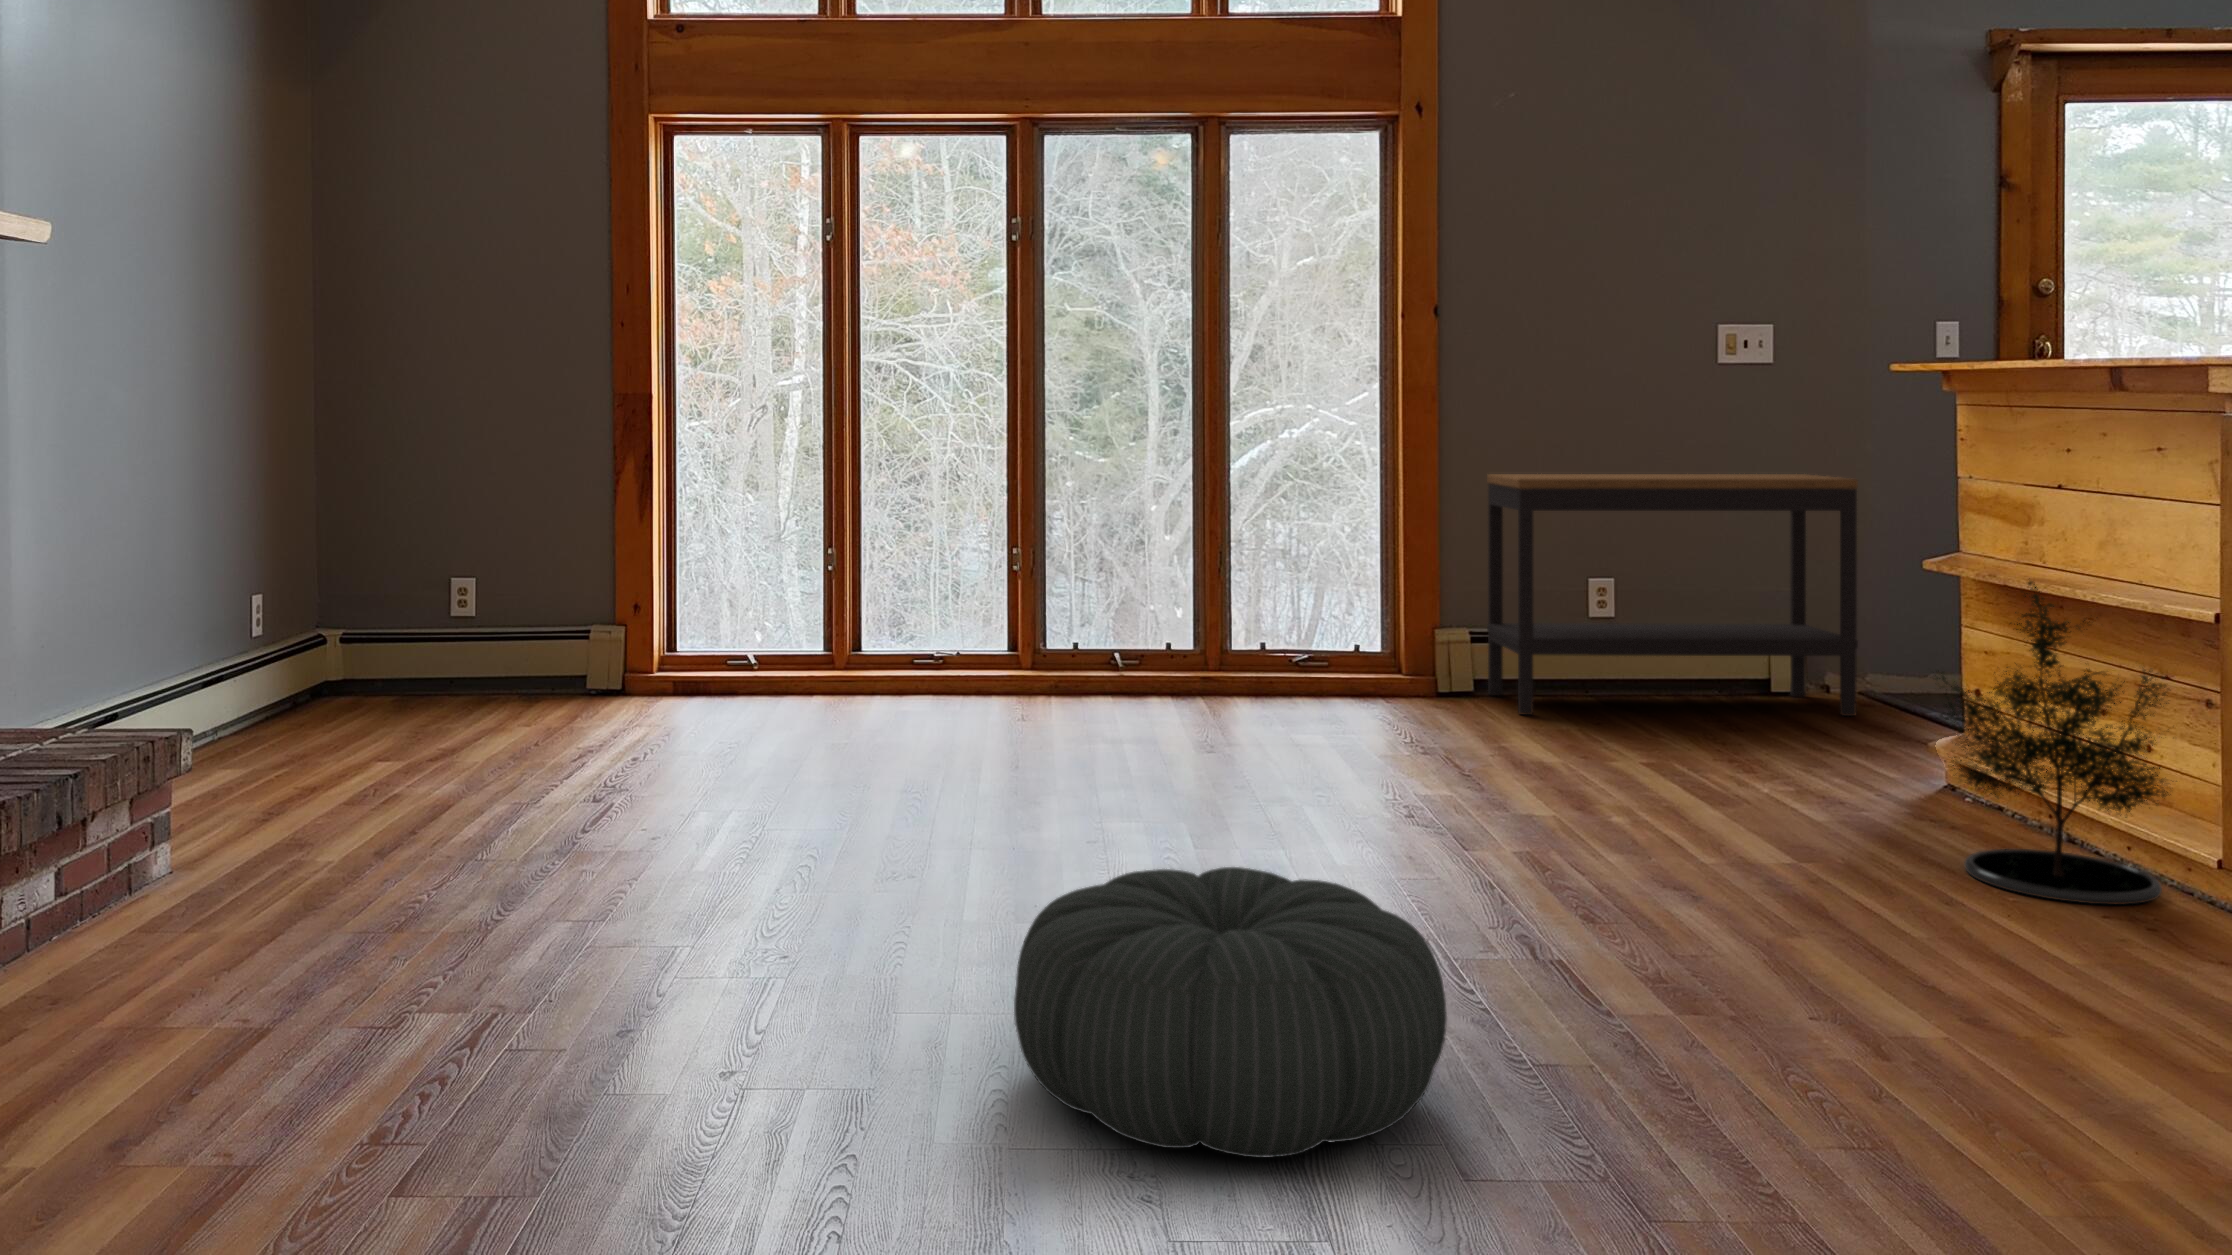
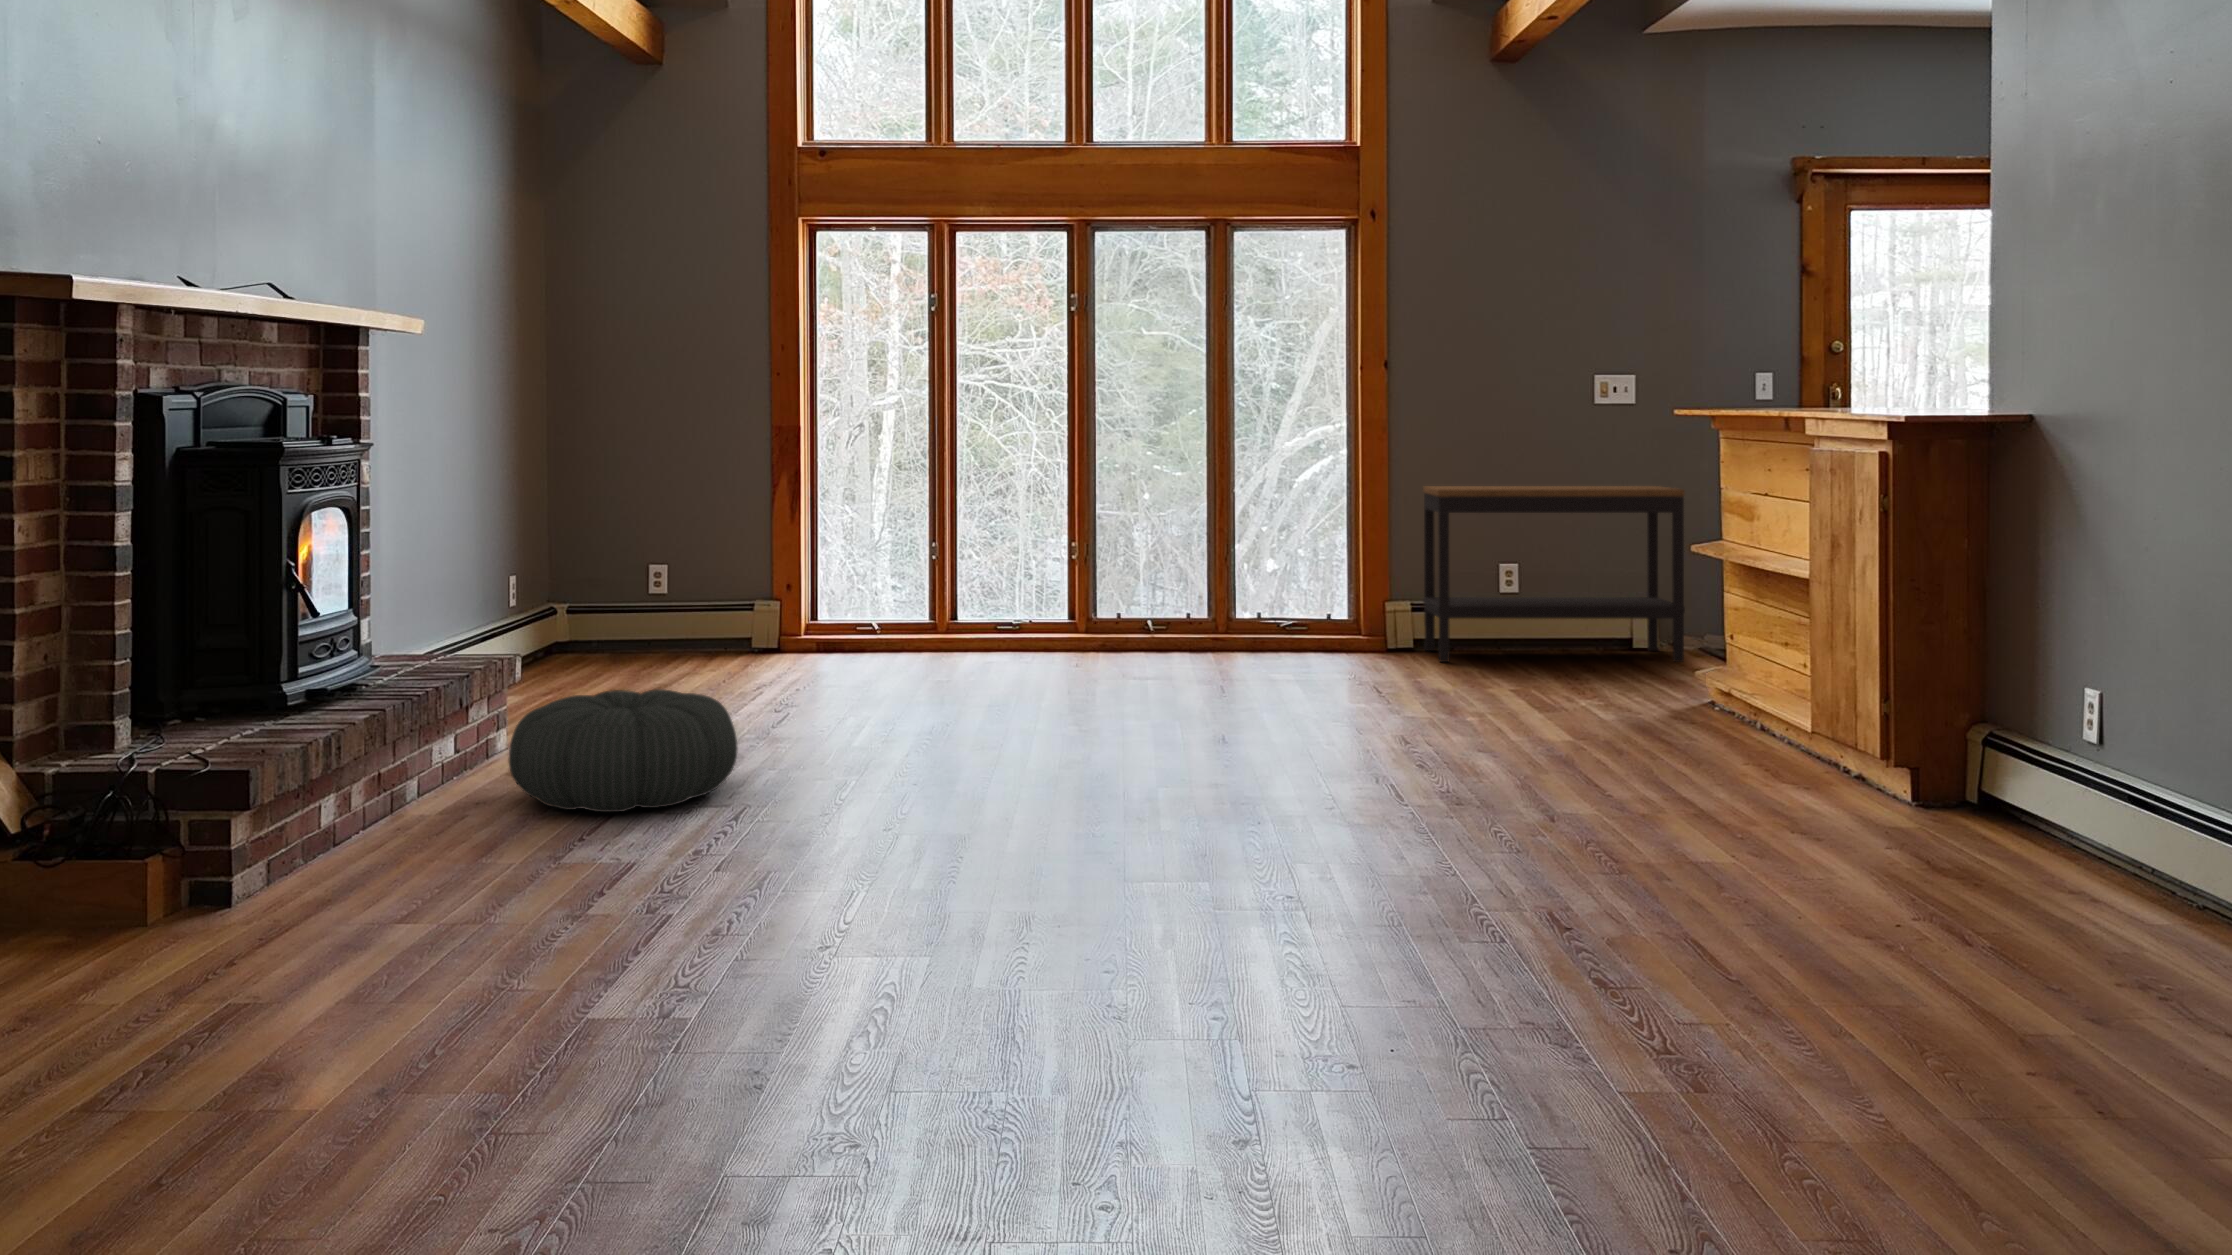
potted tree: present [1935,581,2169,905] -> none [1649,553,1793,758]
pouf: present [1014,867,1447,1158] -> present [509,689,737,812]

